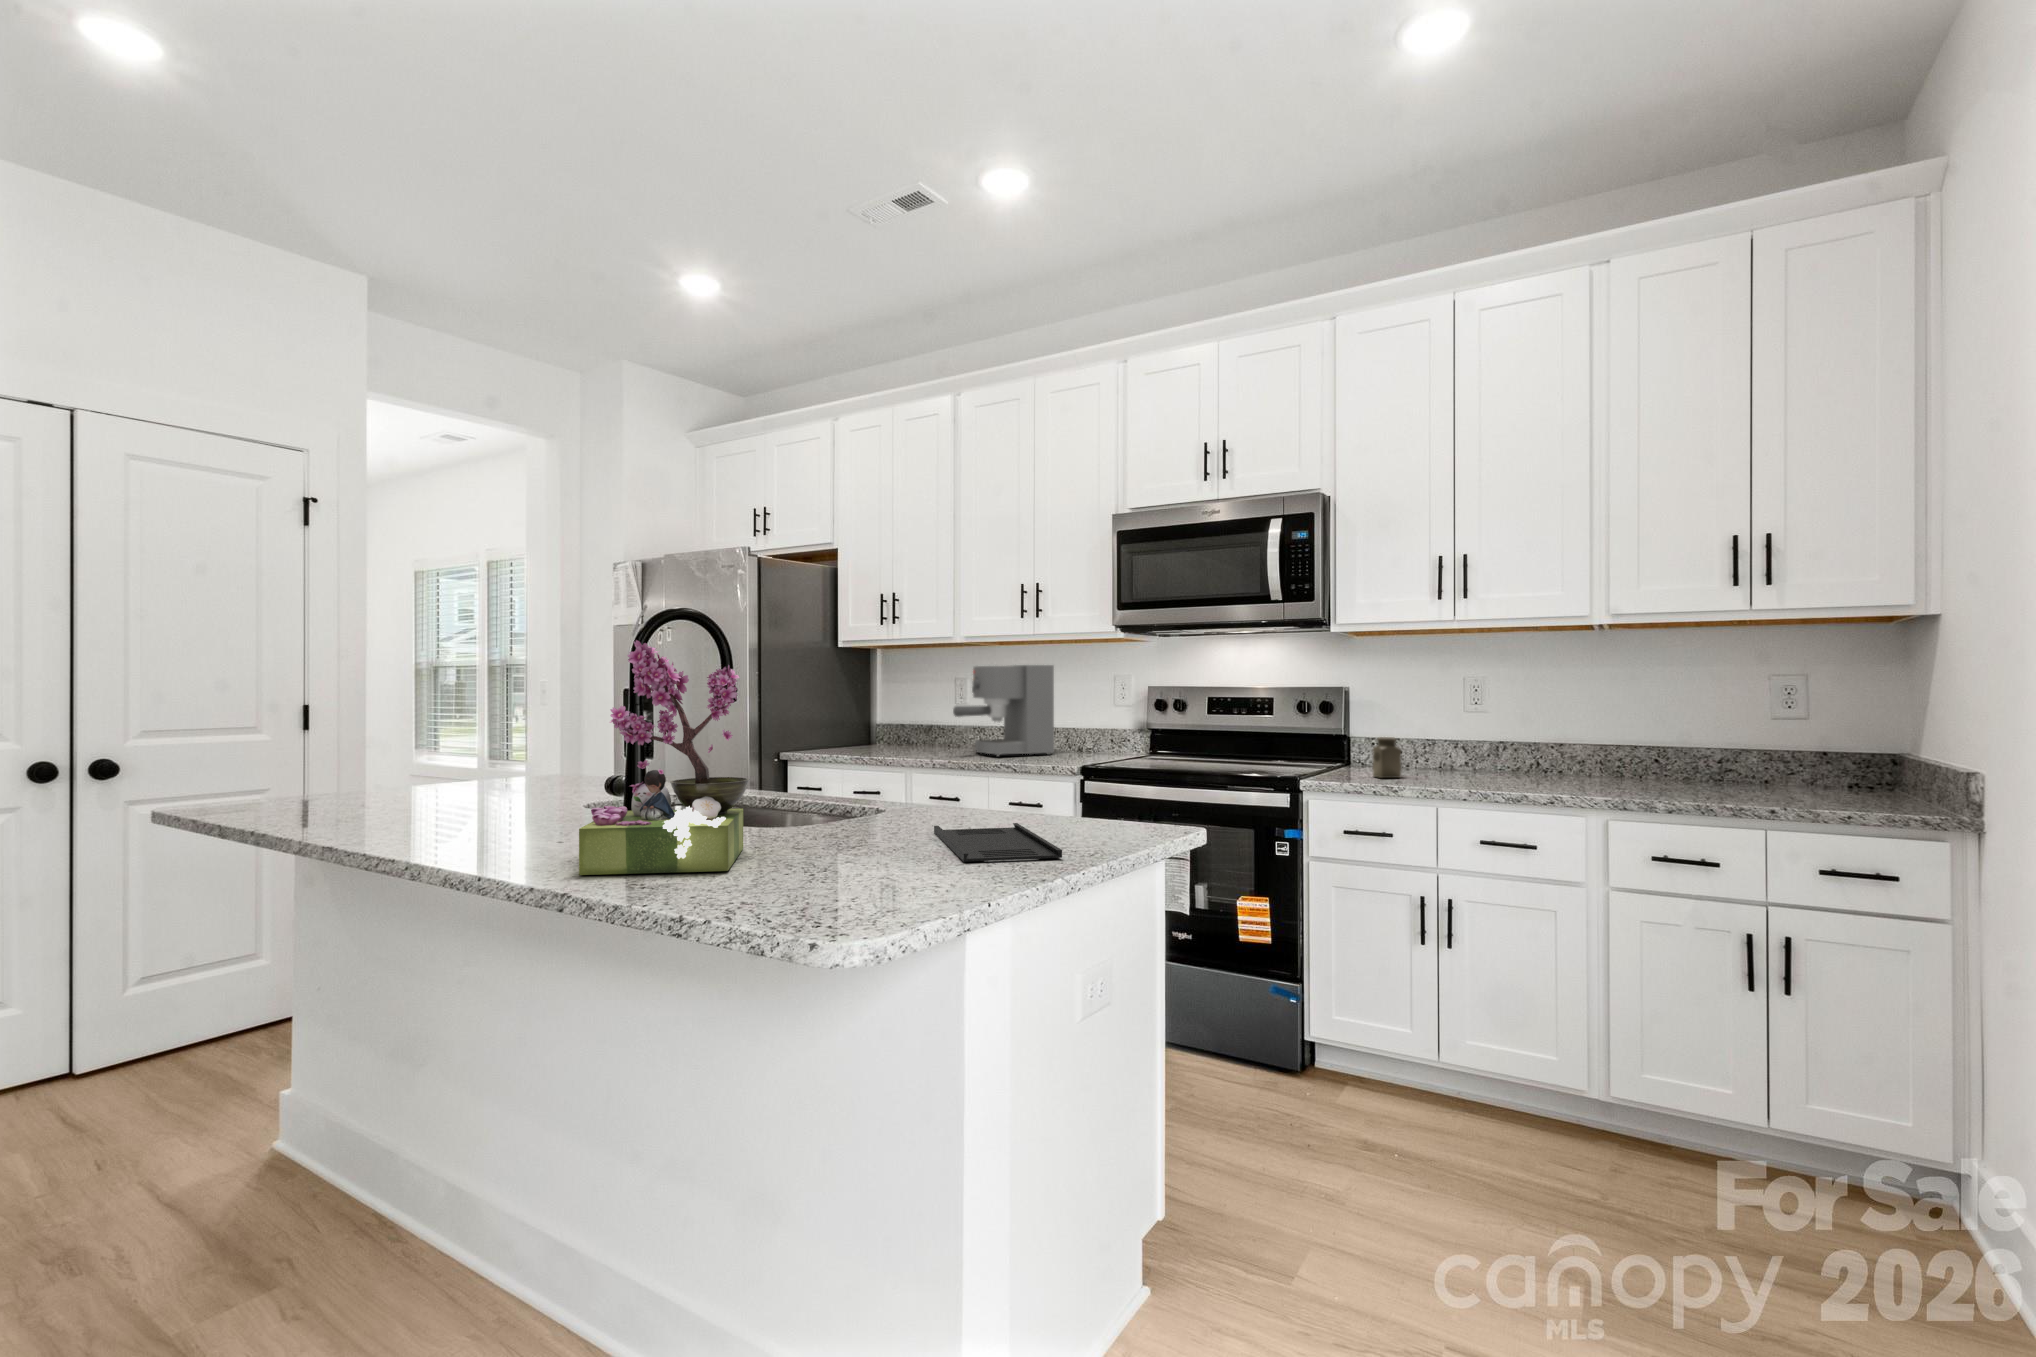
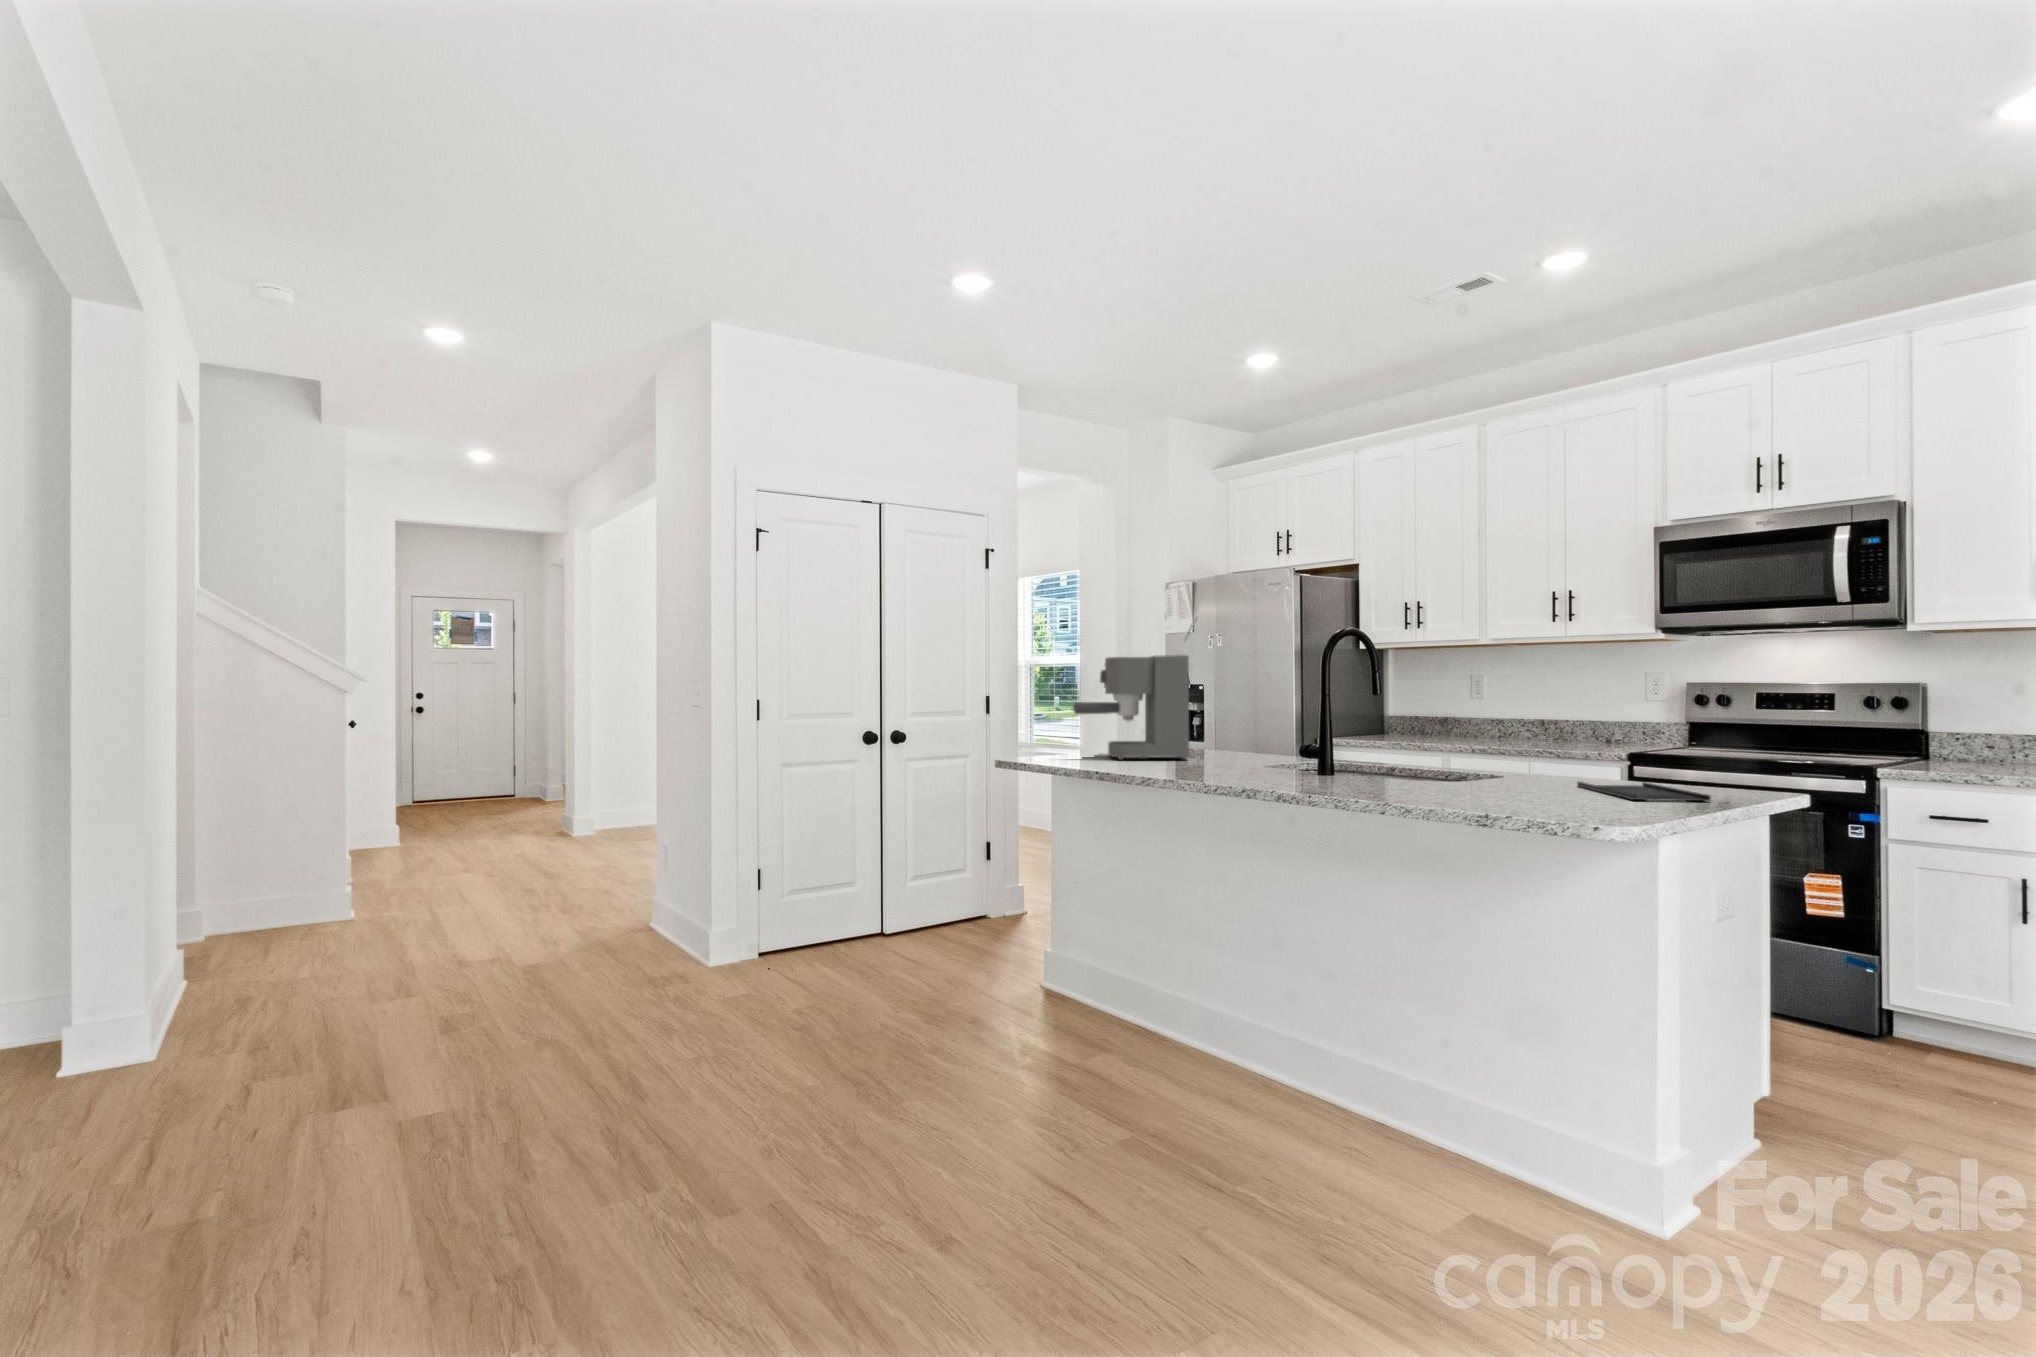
flower arrangement: present [579,640,750,875] -> none [1355,647,1467,798]
coffee maker: present [953,665,1054,756] -> present [1073,655,1189,760]
salt shaker: present [1373,737,1401,778] -> none [1959,729,1994,769]

